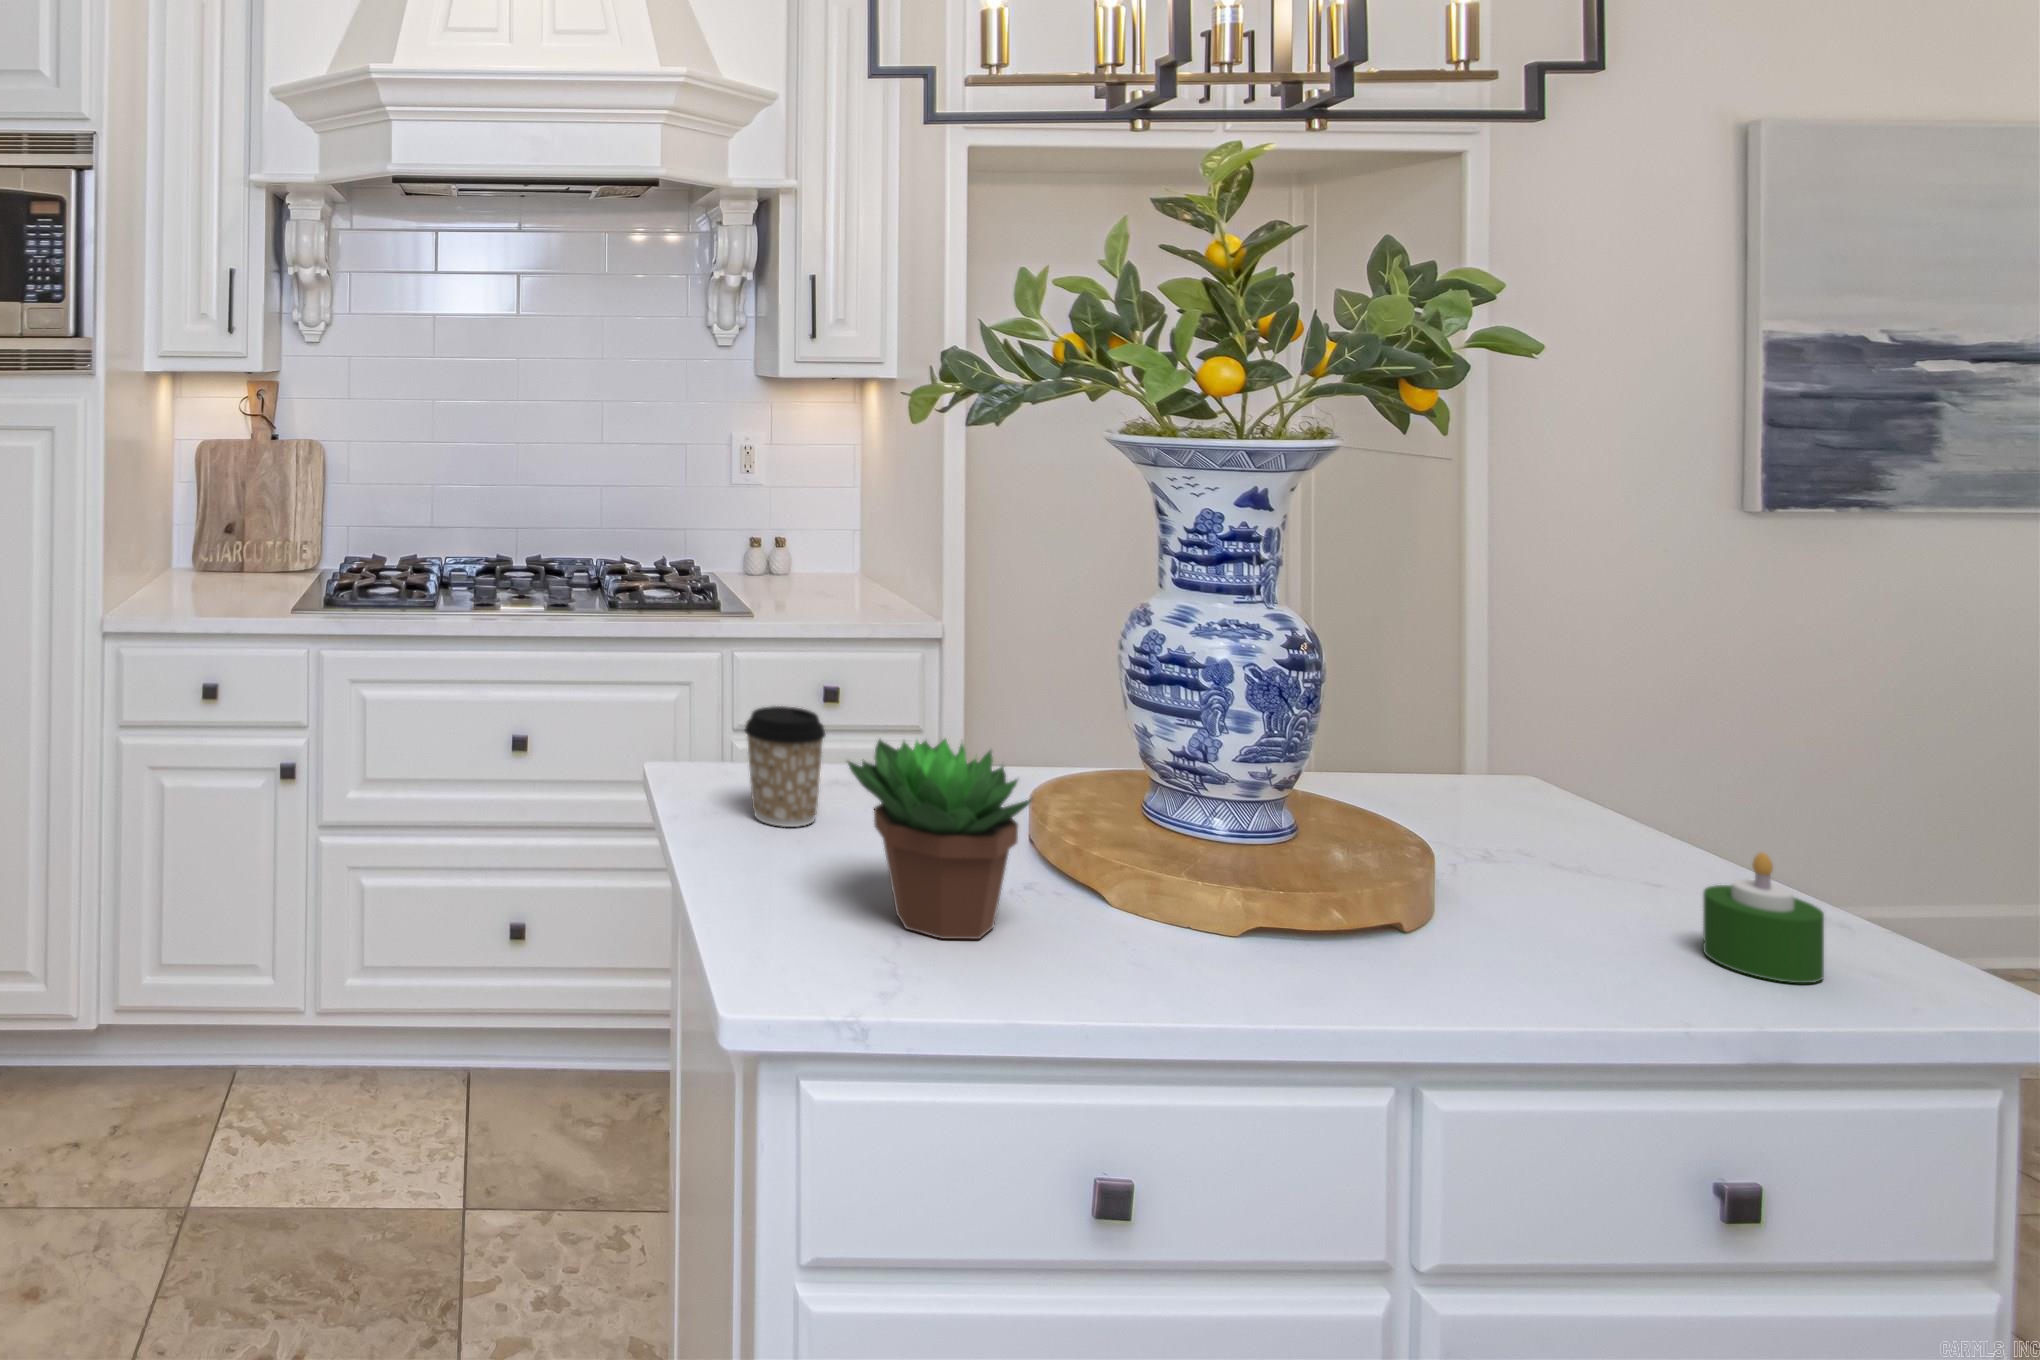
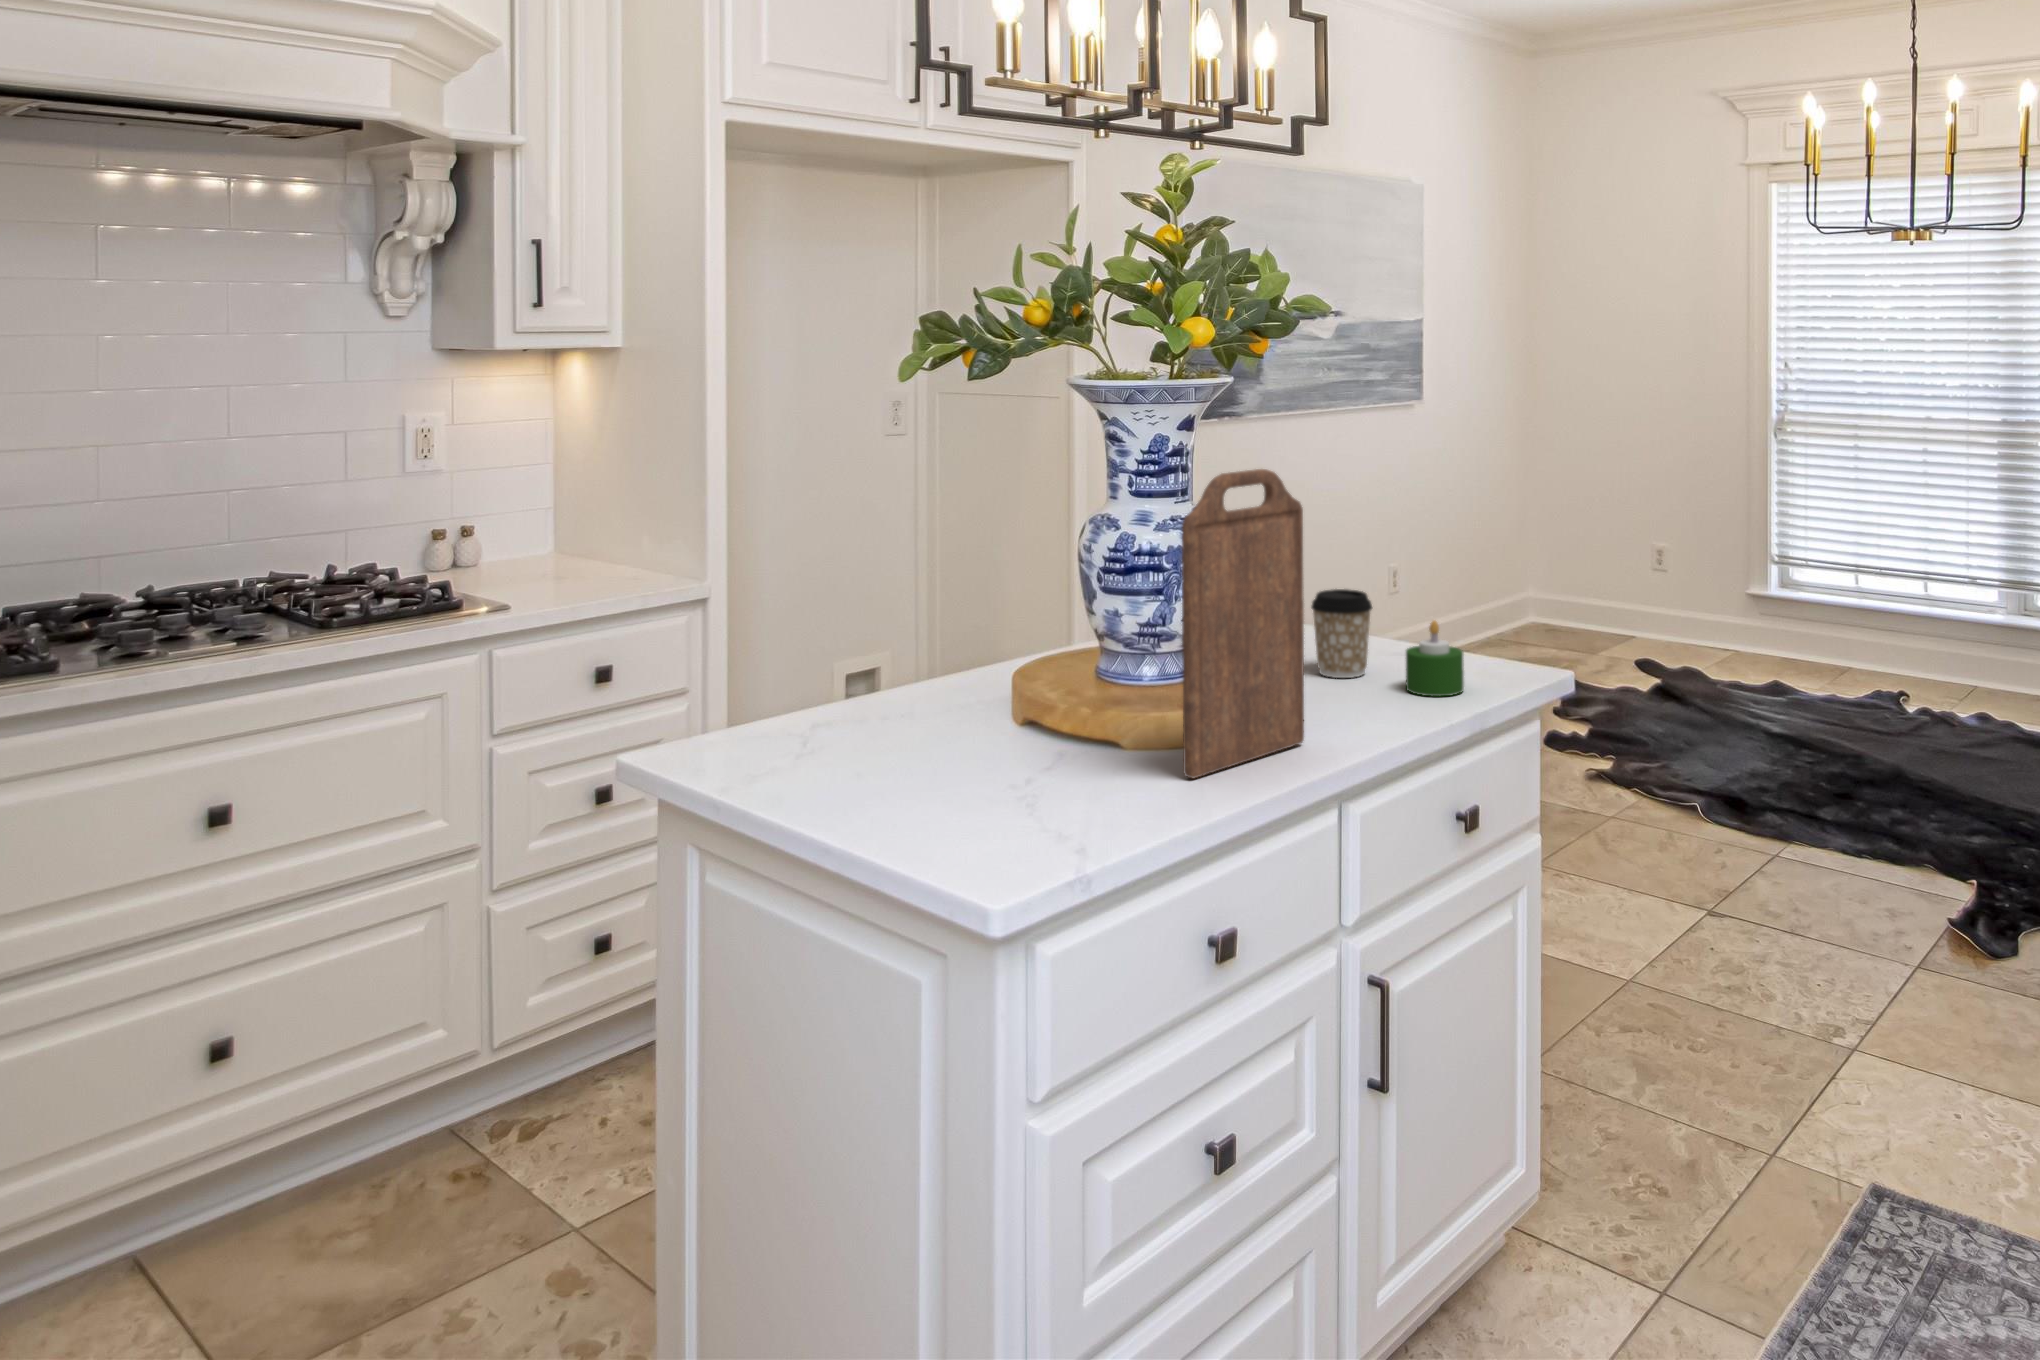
cutting board: none [1164,573,1404,972] -> present [1182,469,1304,778]
coffee cup: present [745,706,825,827] -> present [1311,589,1372,678]
succulent plant: present [848,739,1032,939] -> none [940,640,1091,811]

